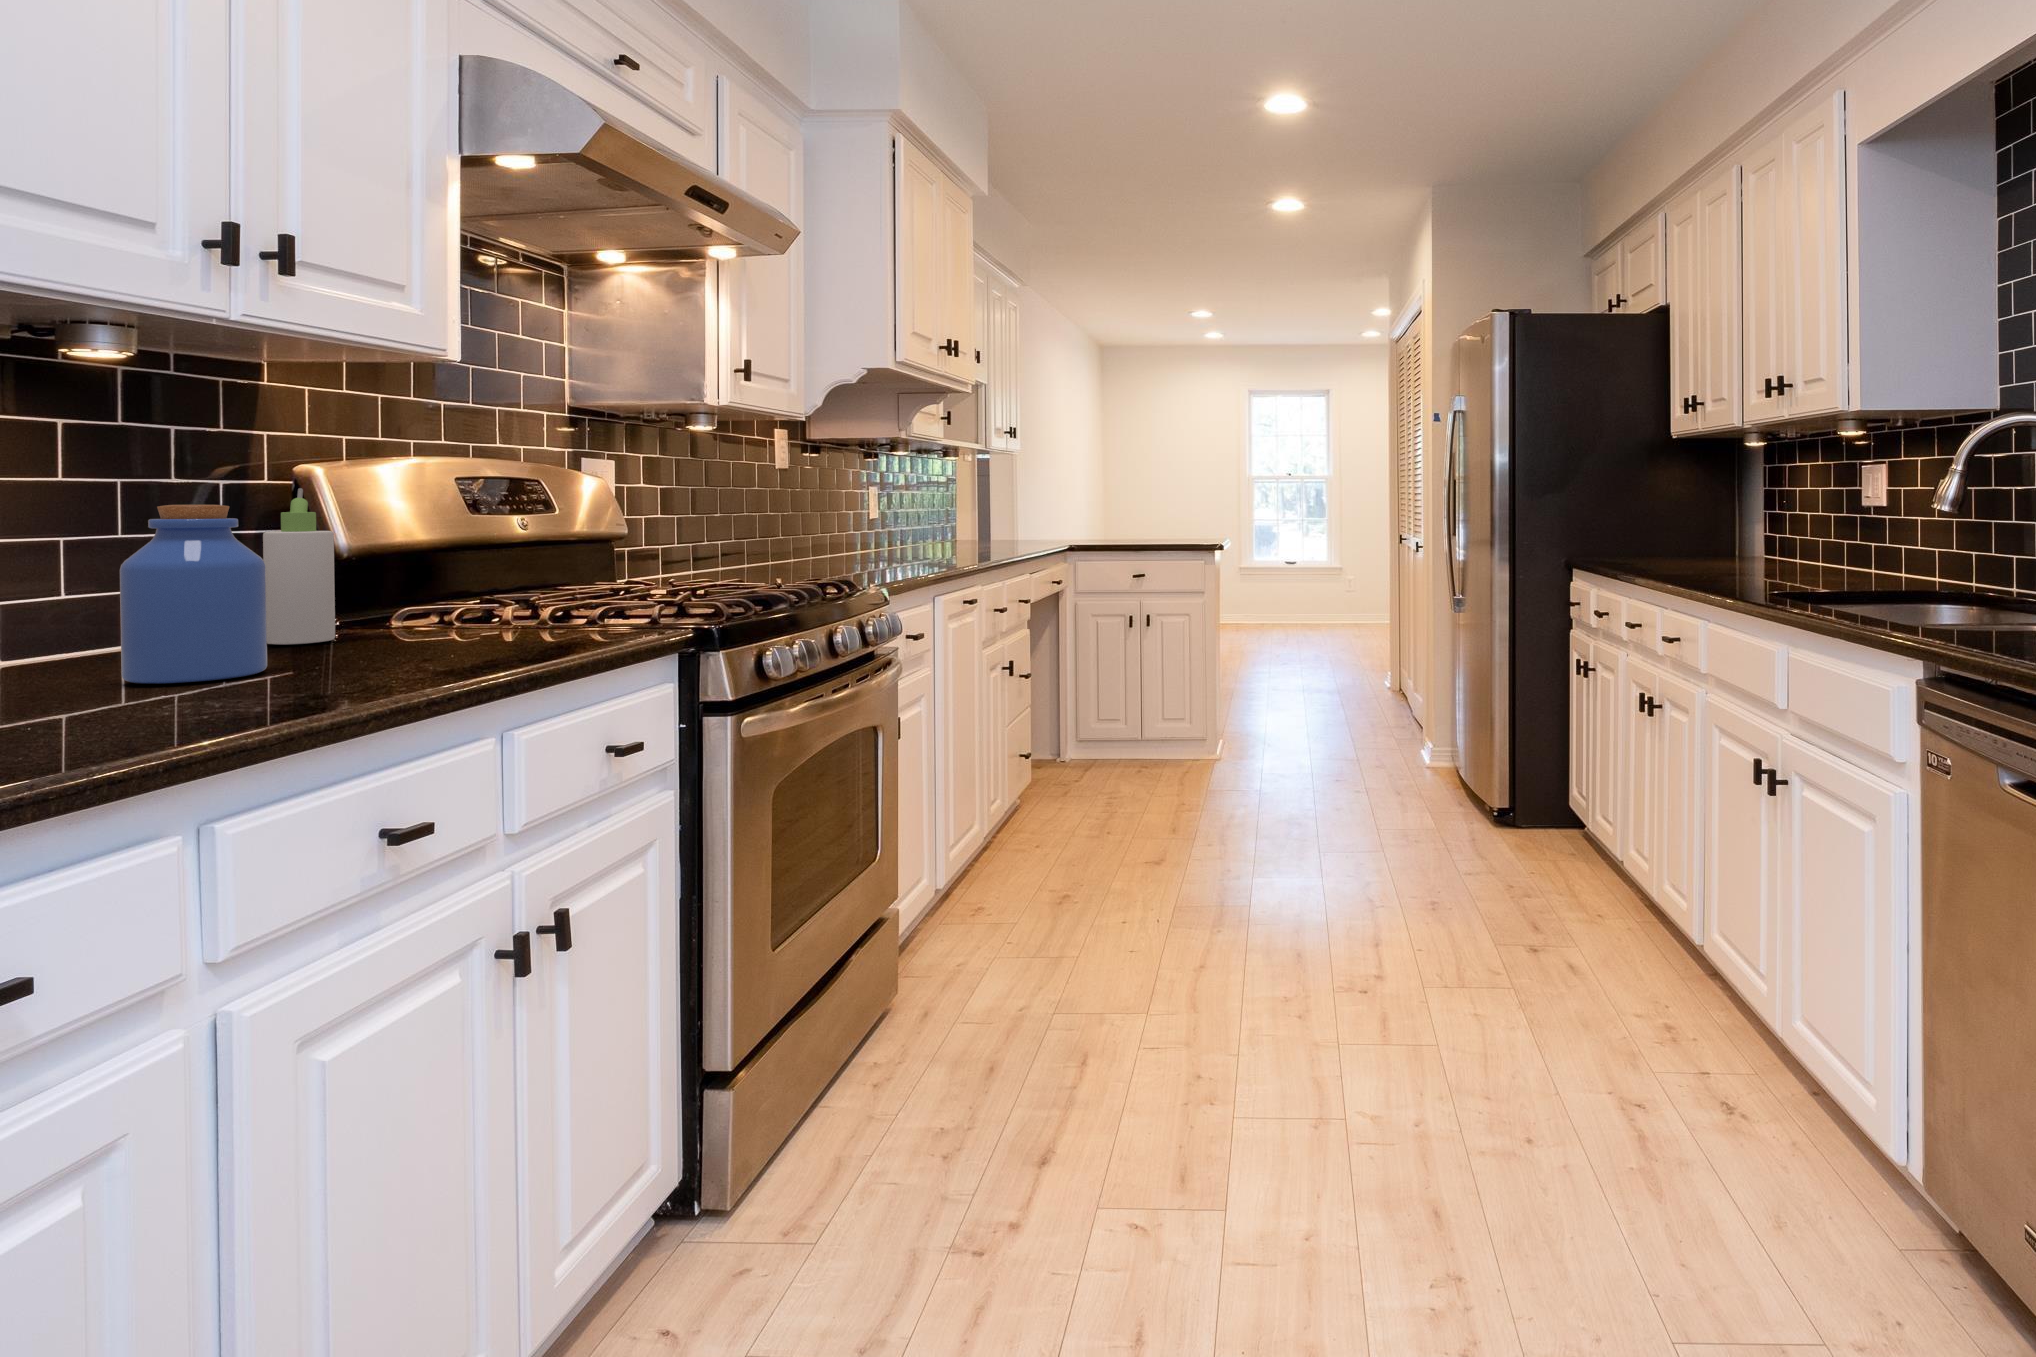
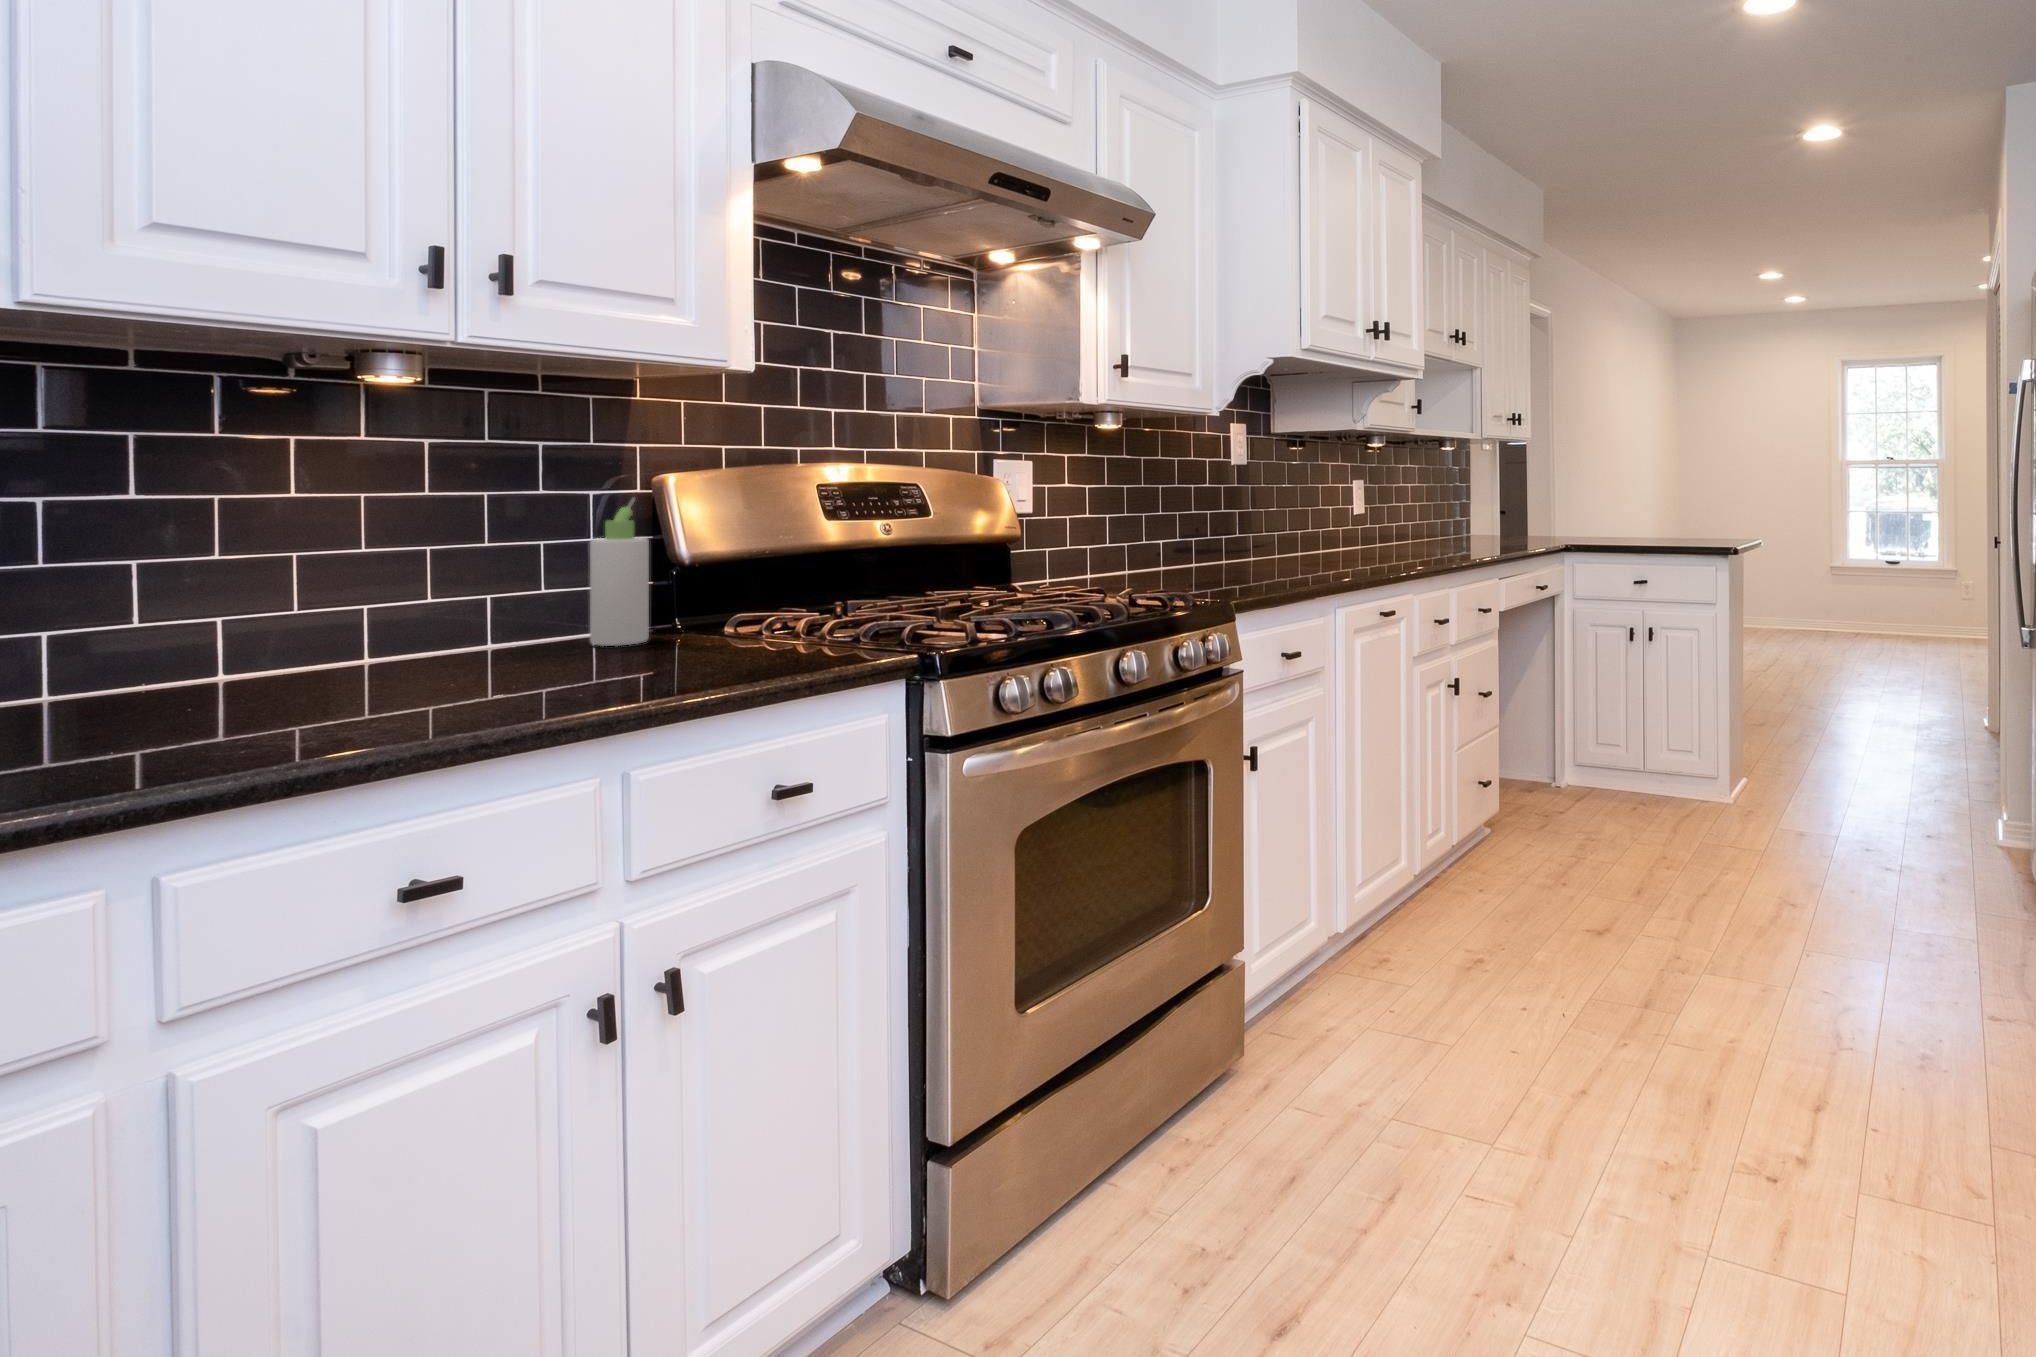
jar: present [120,505,267,684] -> none [365,522,492,694]

